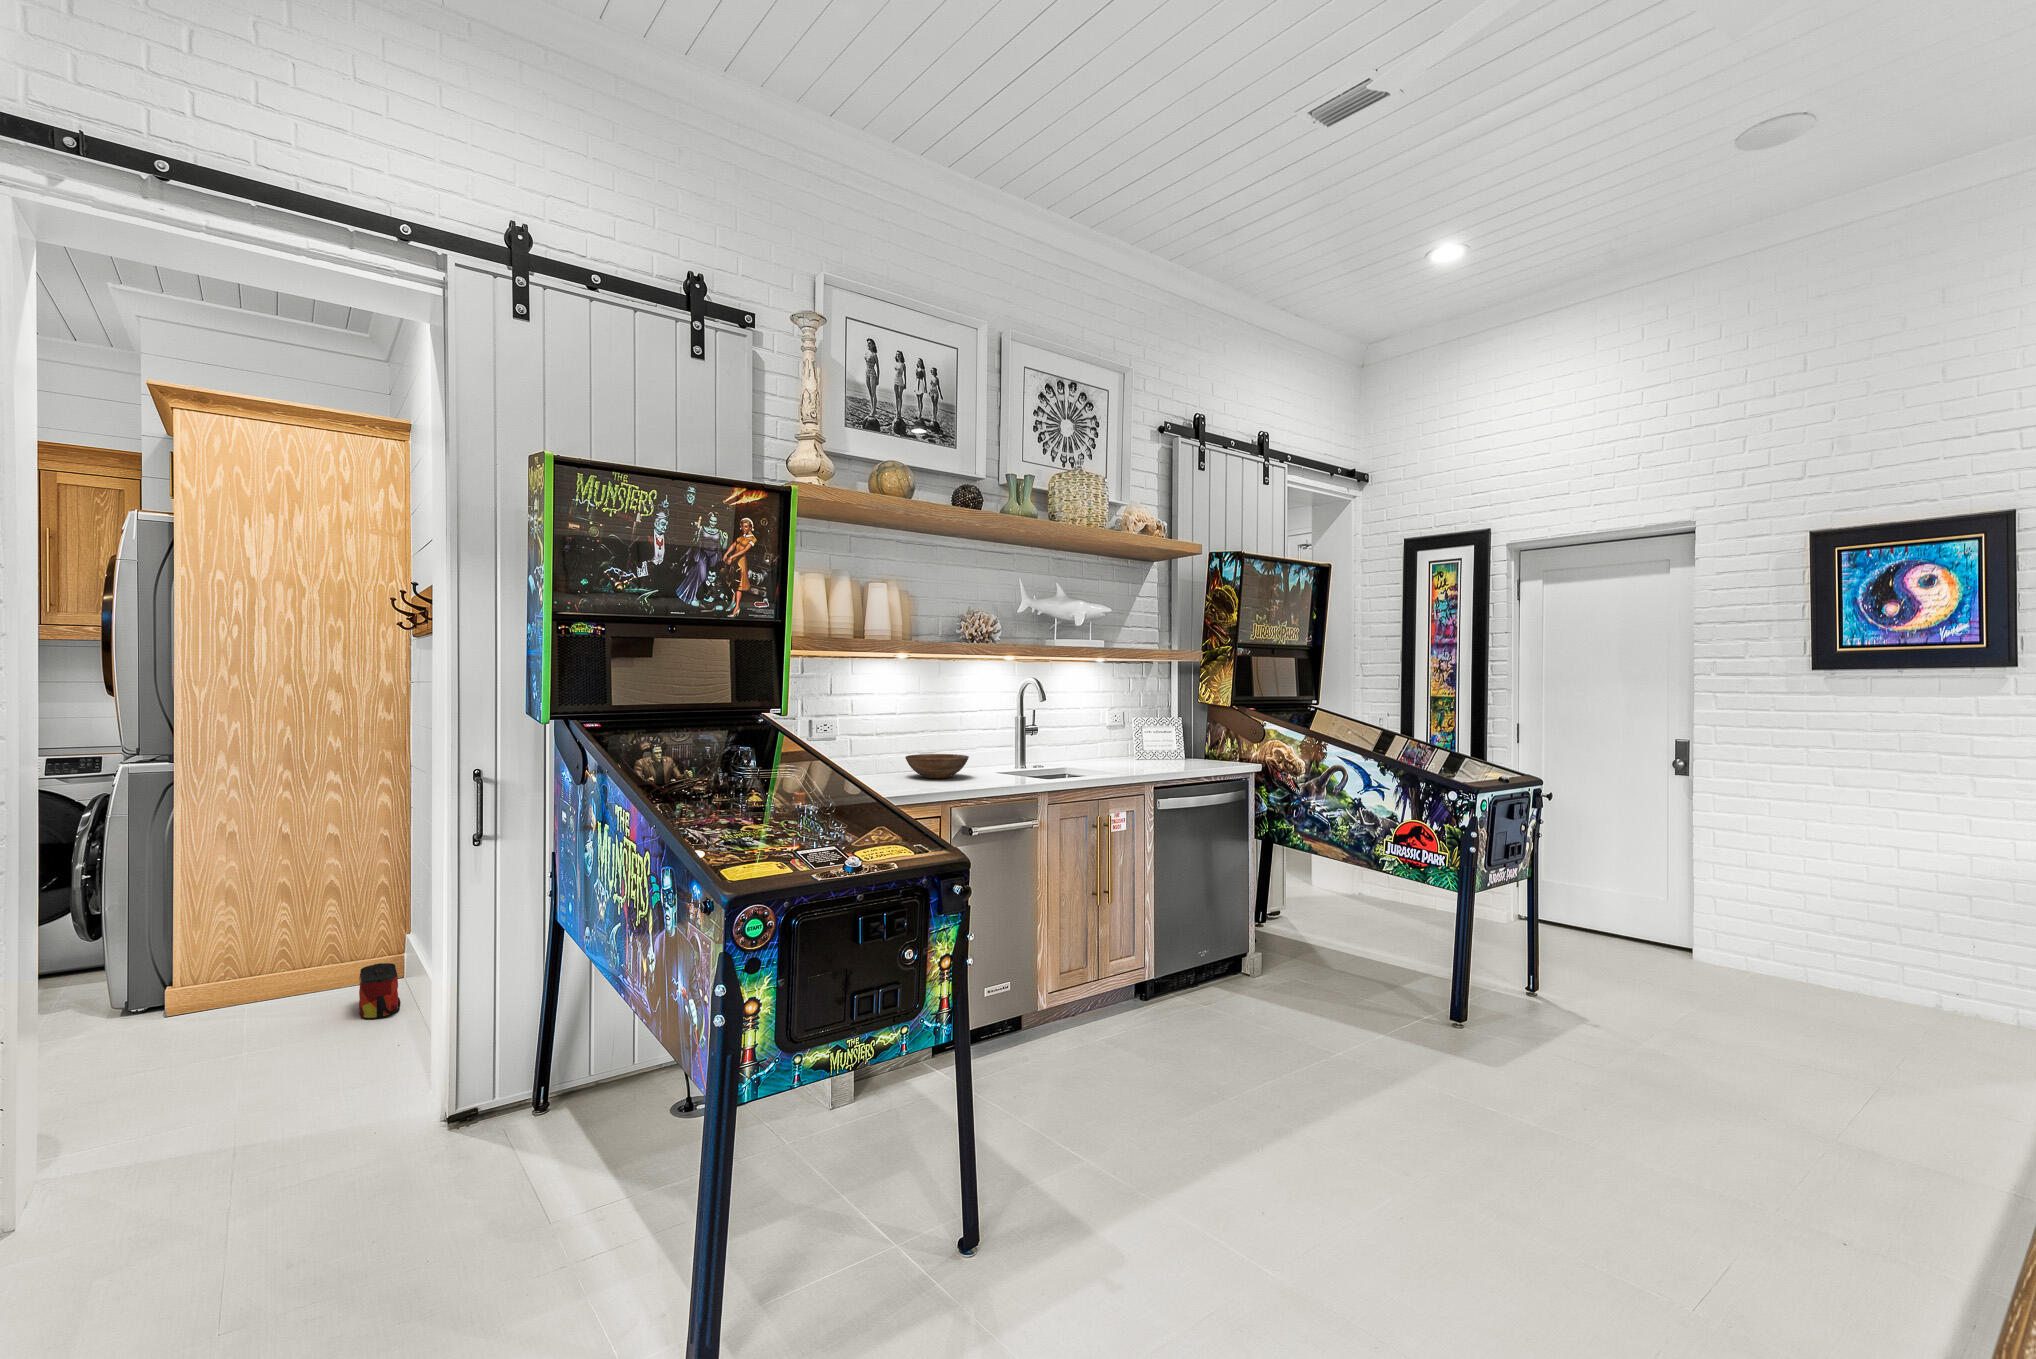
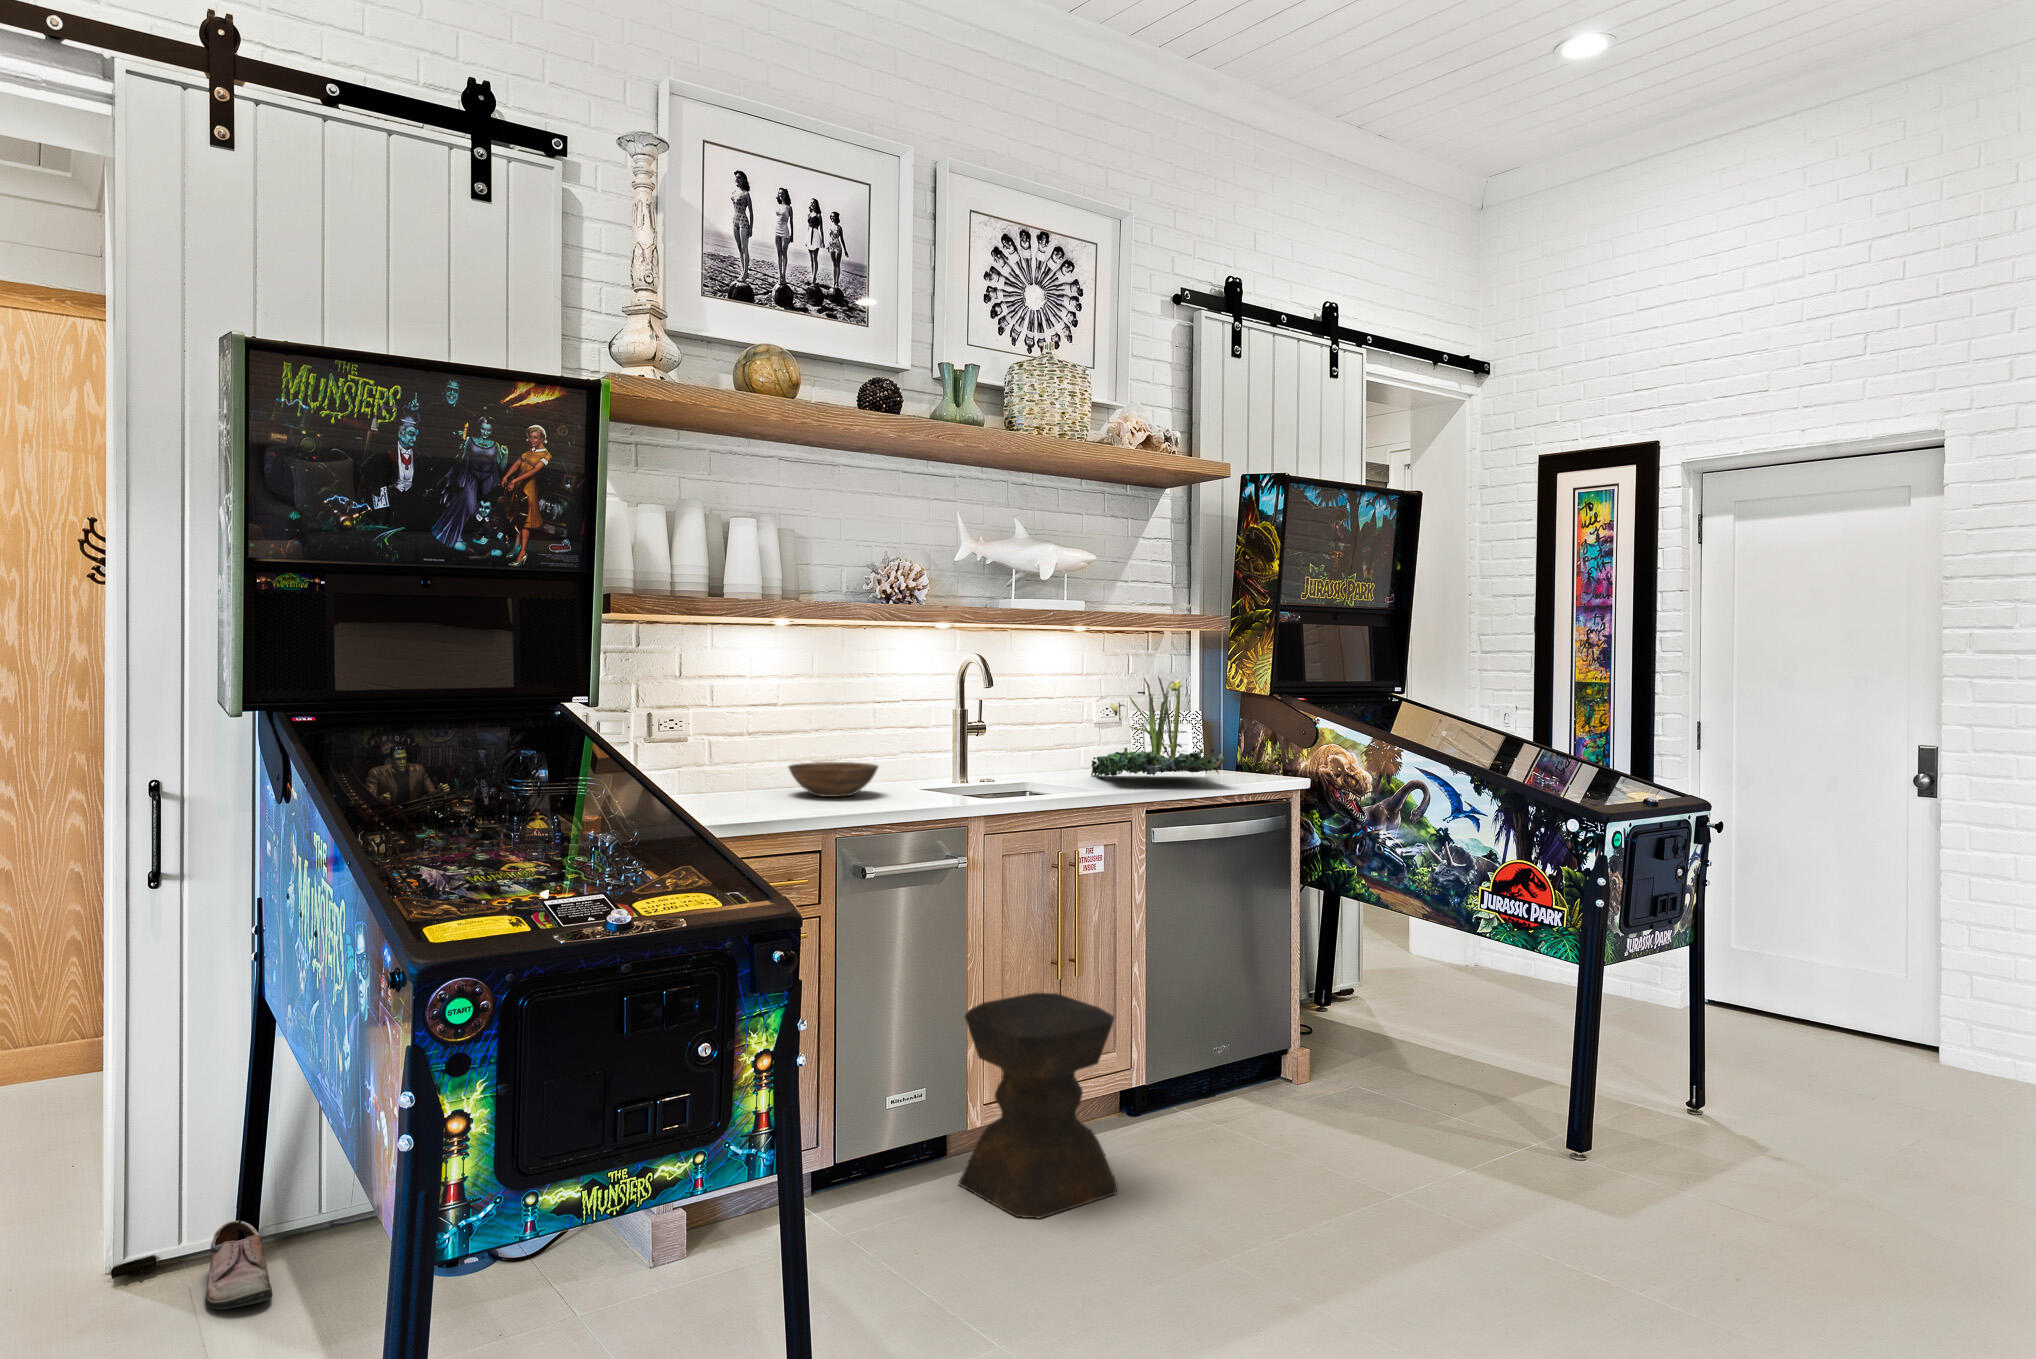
plant: none [1108,692,1205,764] -> present [1091,676,1224,777]
stool: none [1033,915,1146,1075] -> present [959,993,1118,1218]
bag: present [359,963,401,1019] -> none [34,1049,93,1127]
shoe: none [513,1084,562,1147] -> present [206,1221,273,1309]

